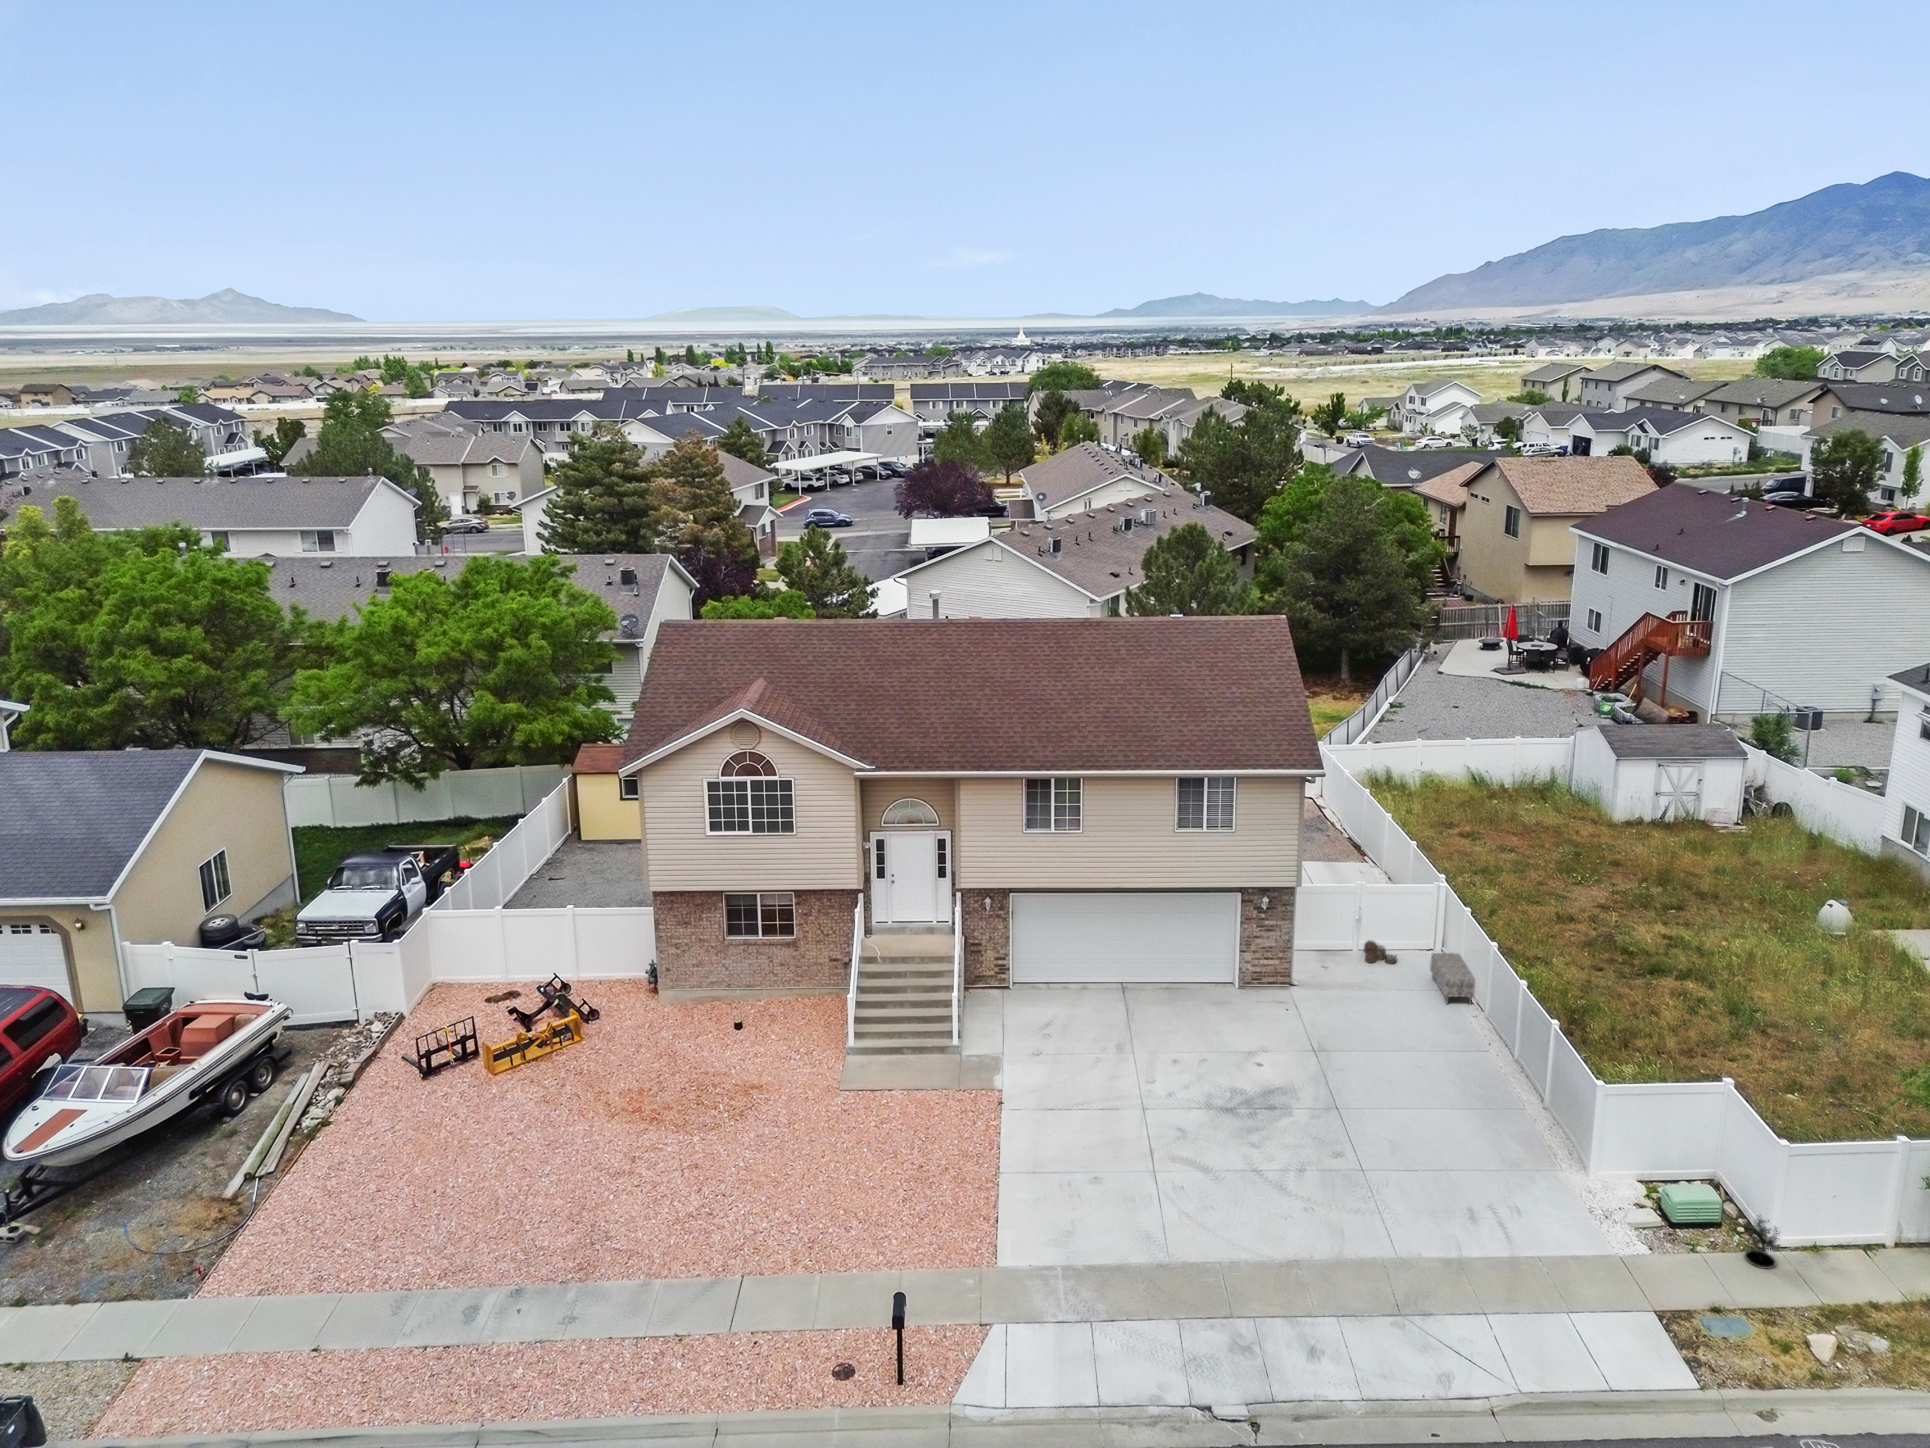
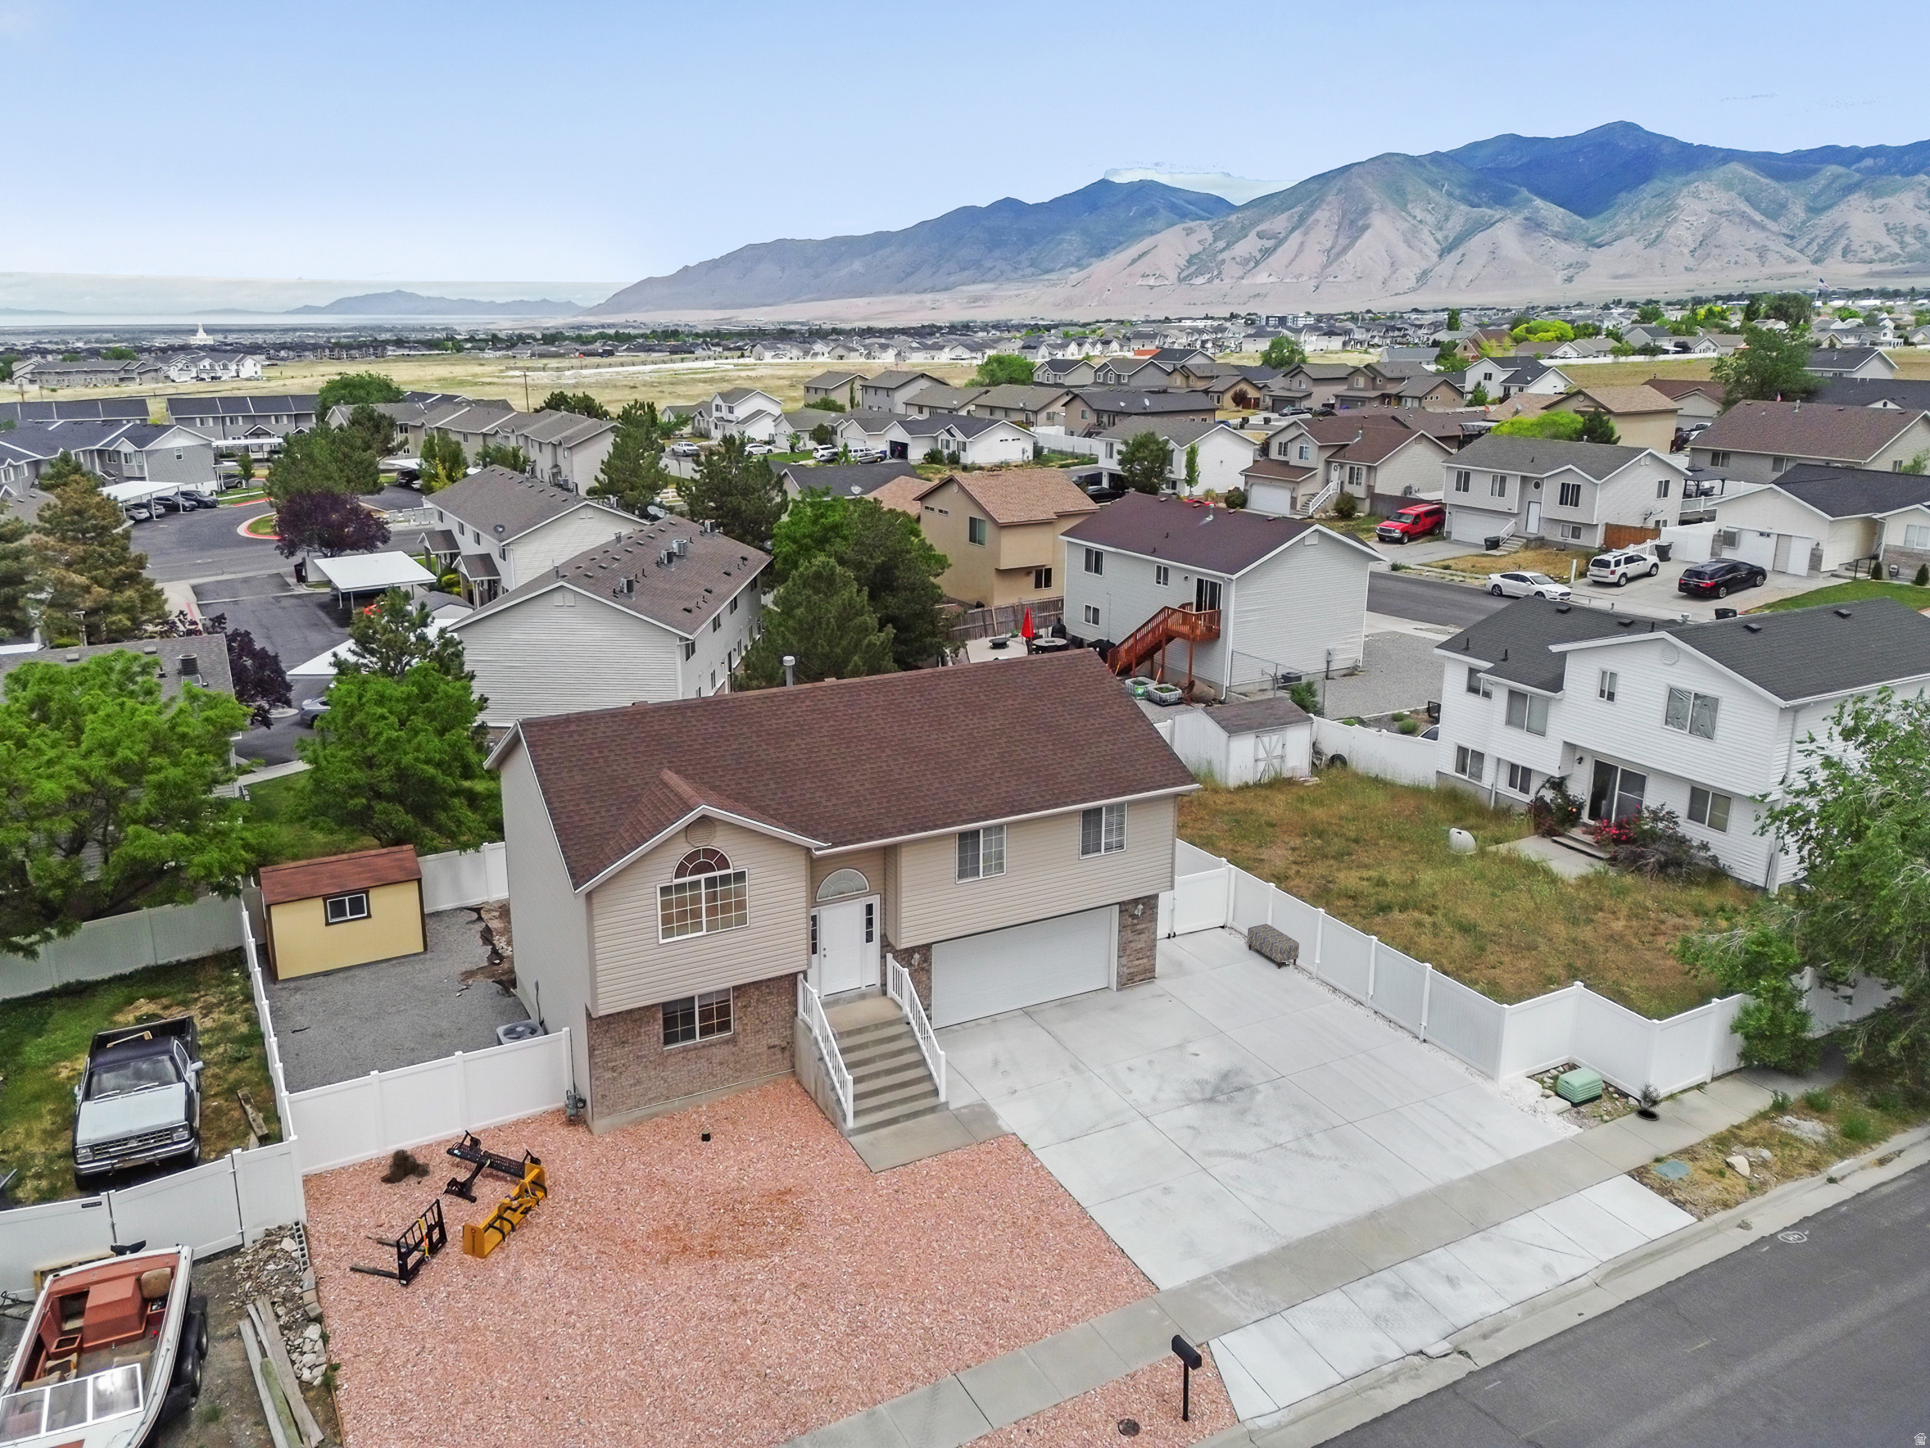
woven basket: present [1364,940,1397,964] -> present [390,1149,429,1182]

